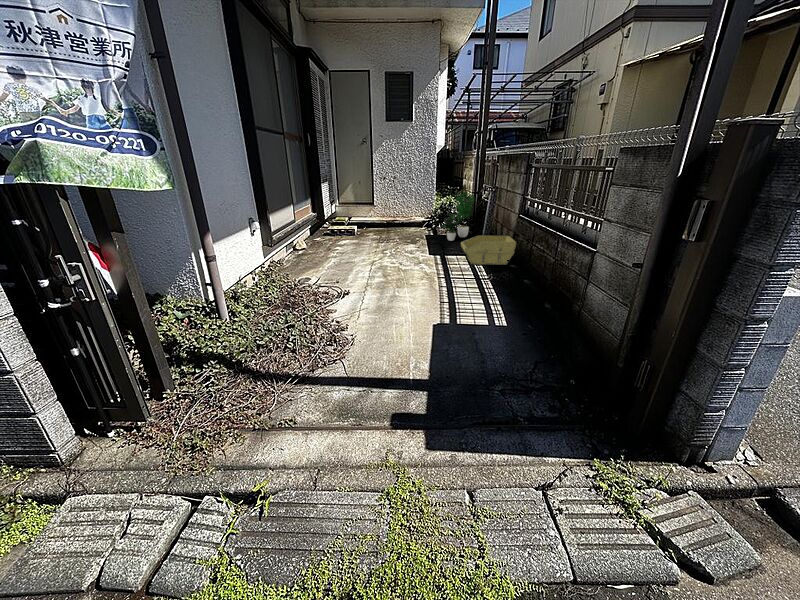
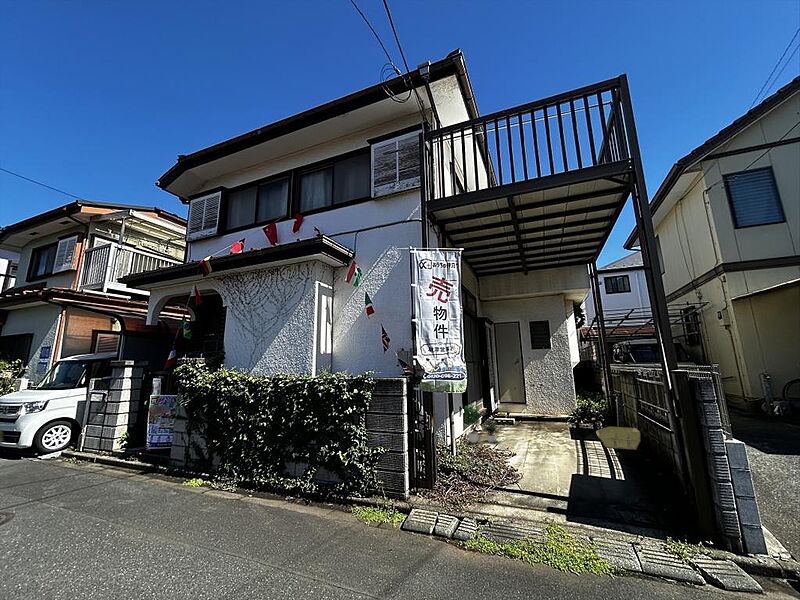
potted plant: present [442,192,475,241] -> present [464,403,497,443]

